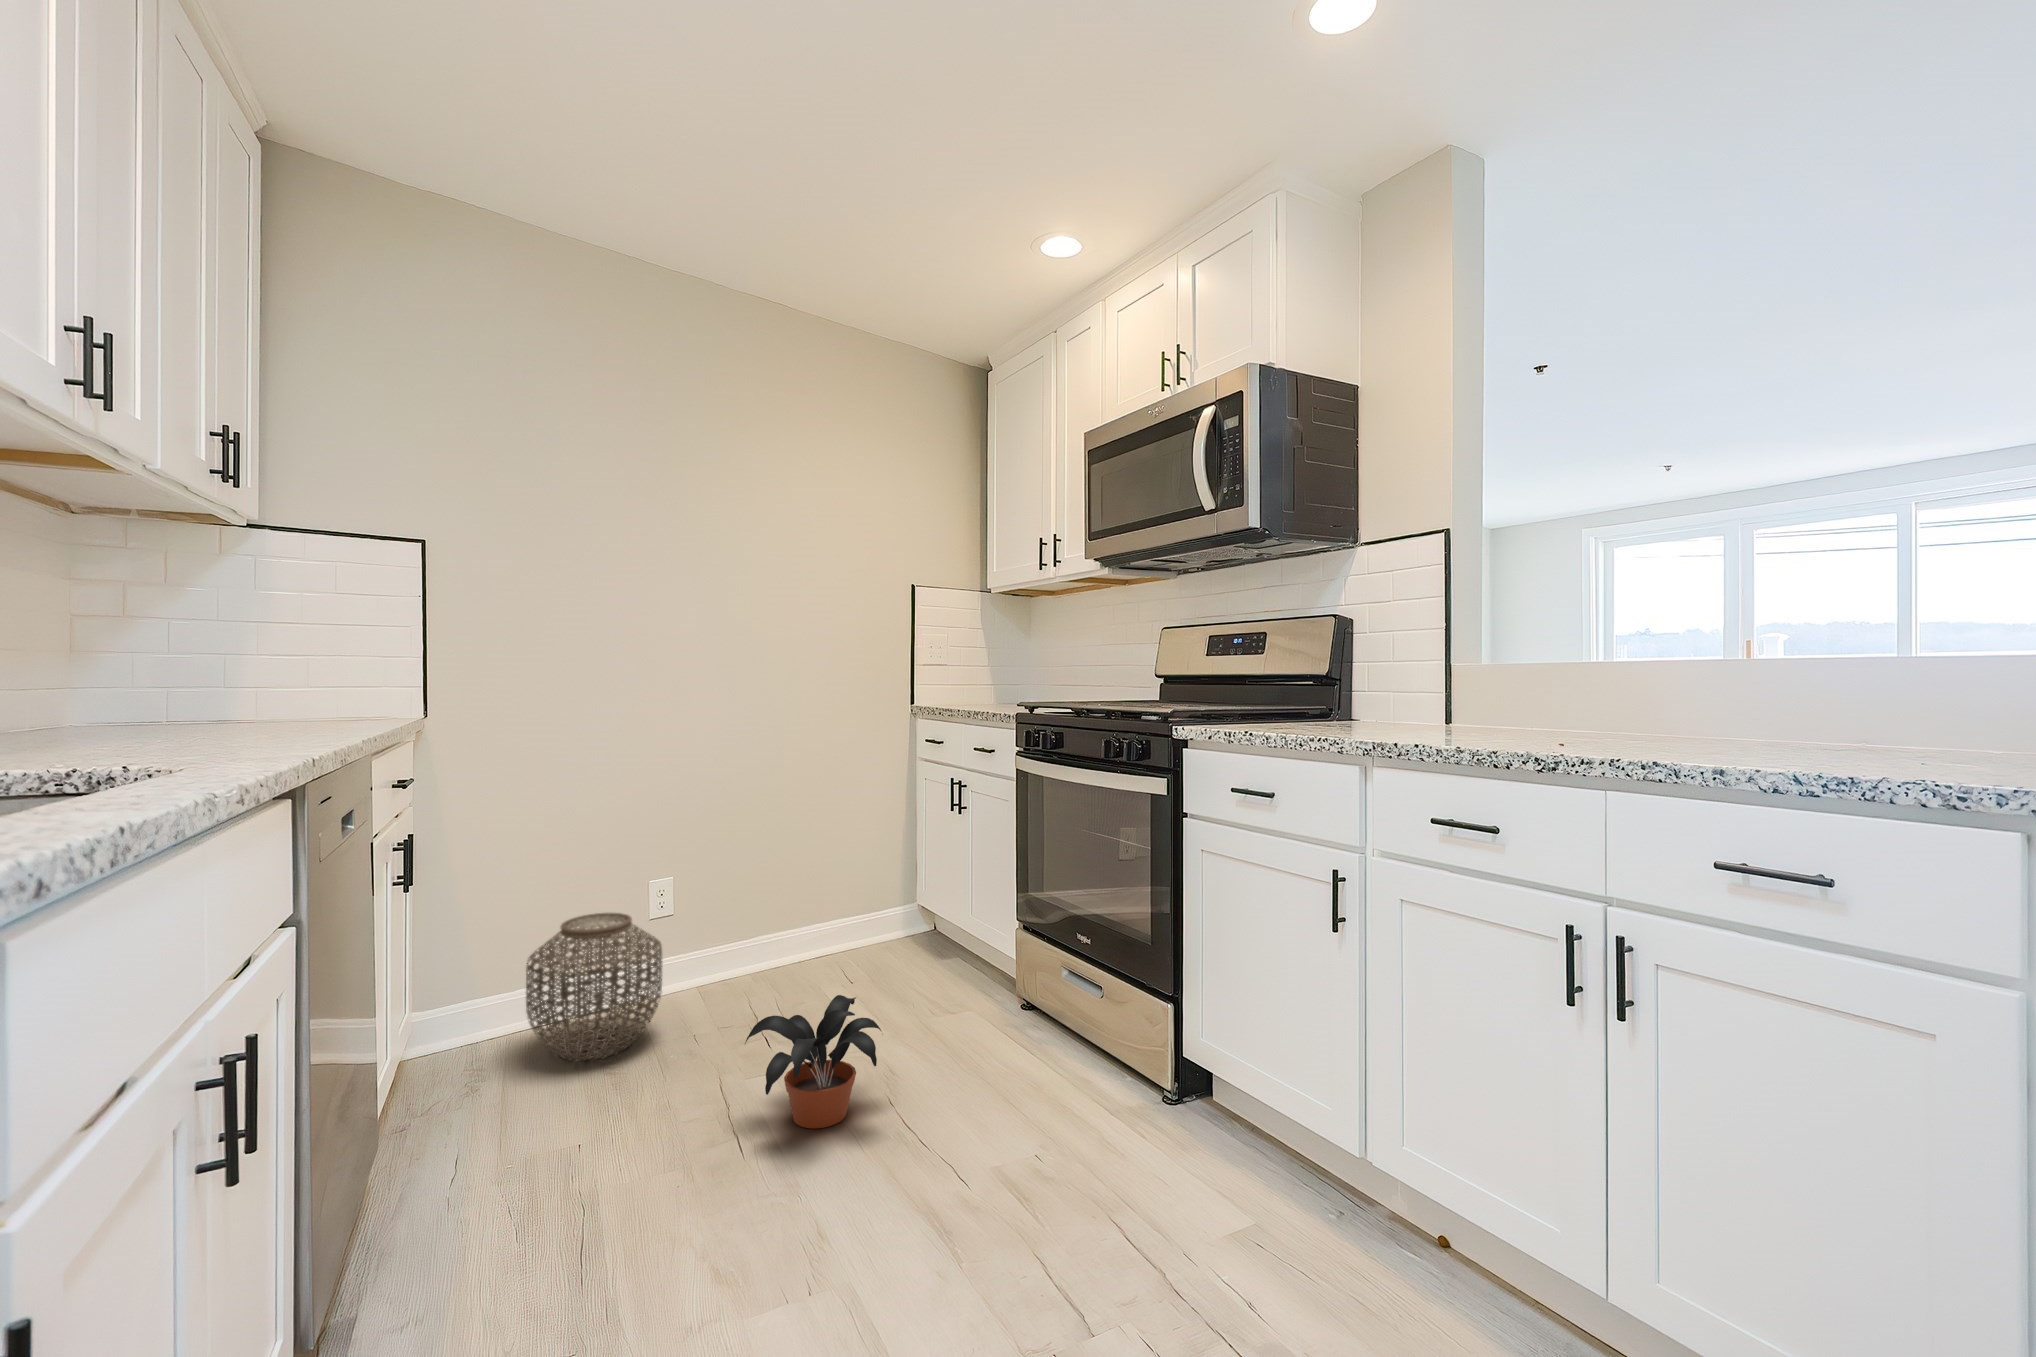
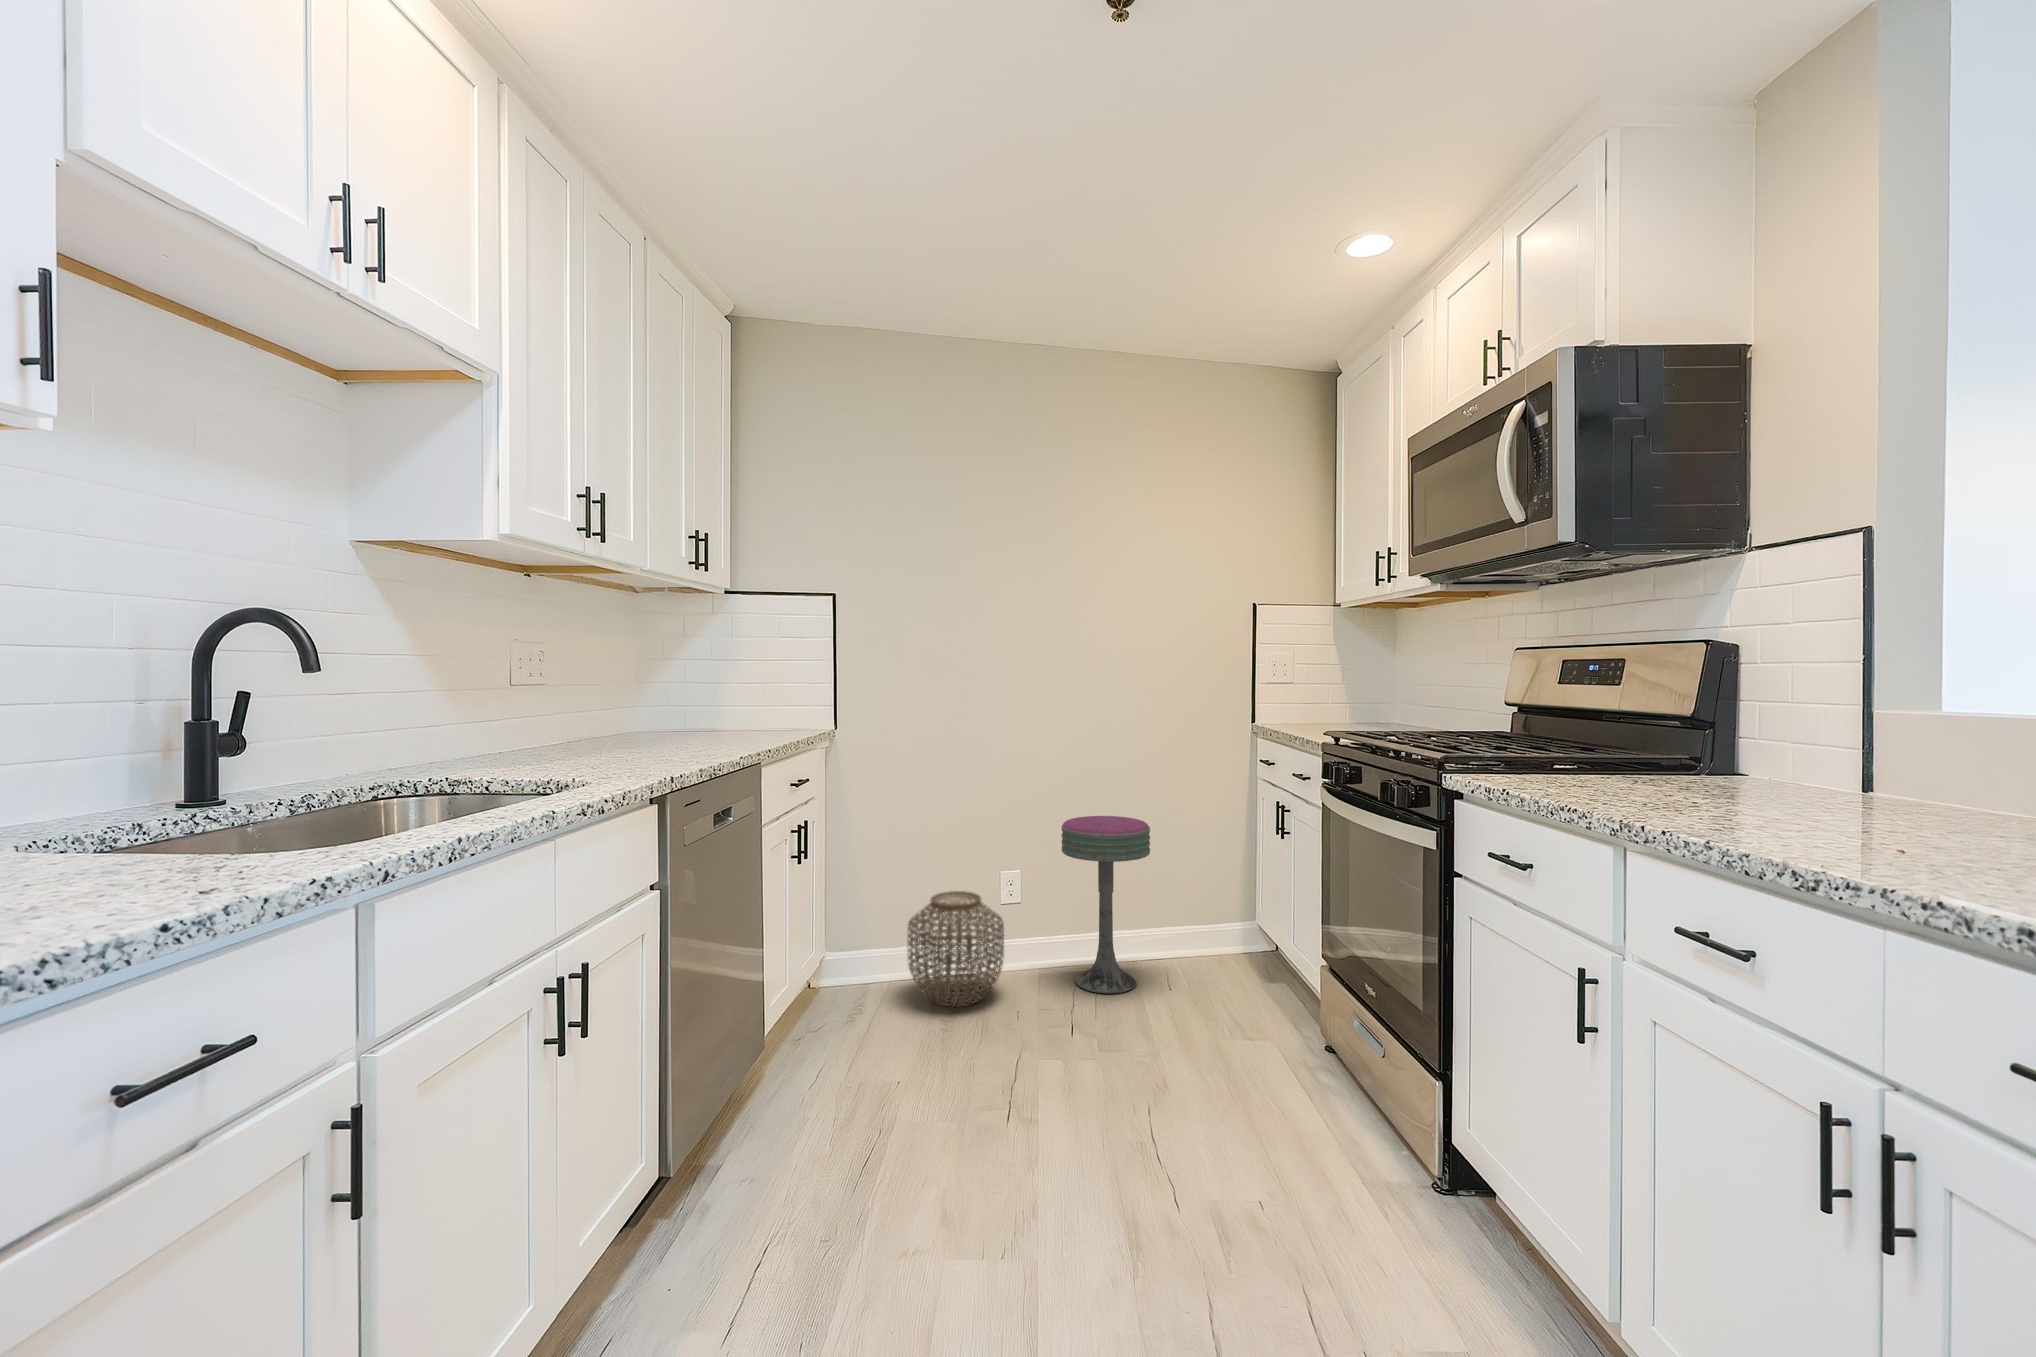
bar stool: none [724,807,827,1007] -> present [1062,816,1150,994]
potted plant: present [745,995,881,1128] -> none [1028,995,1144,1109]

